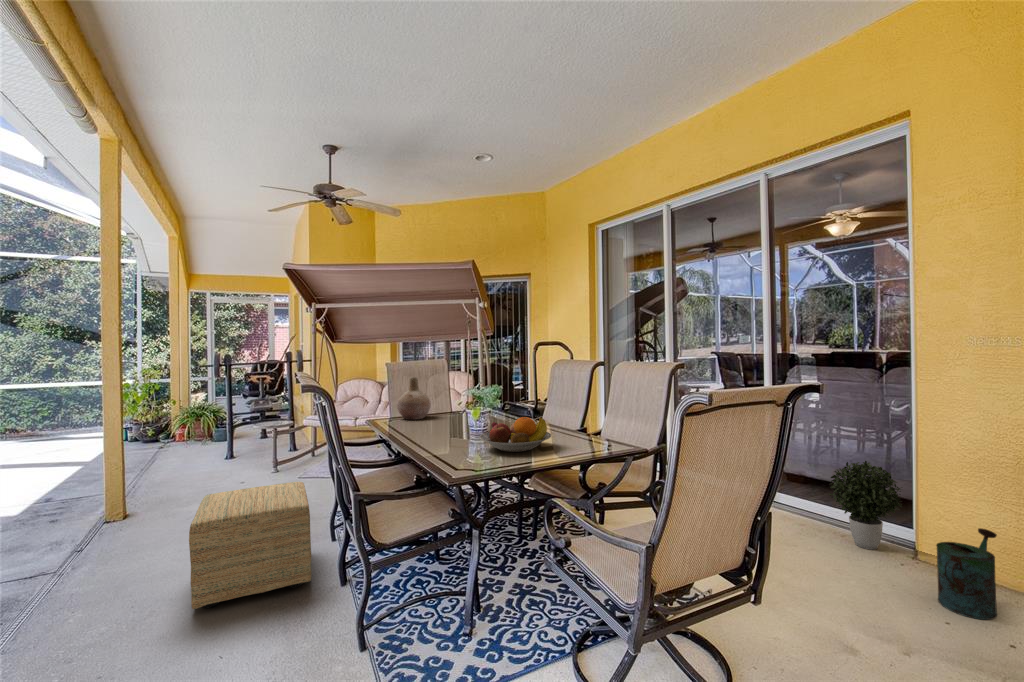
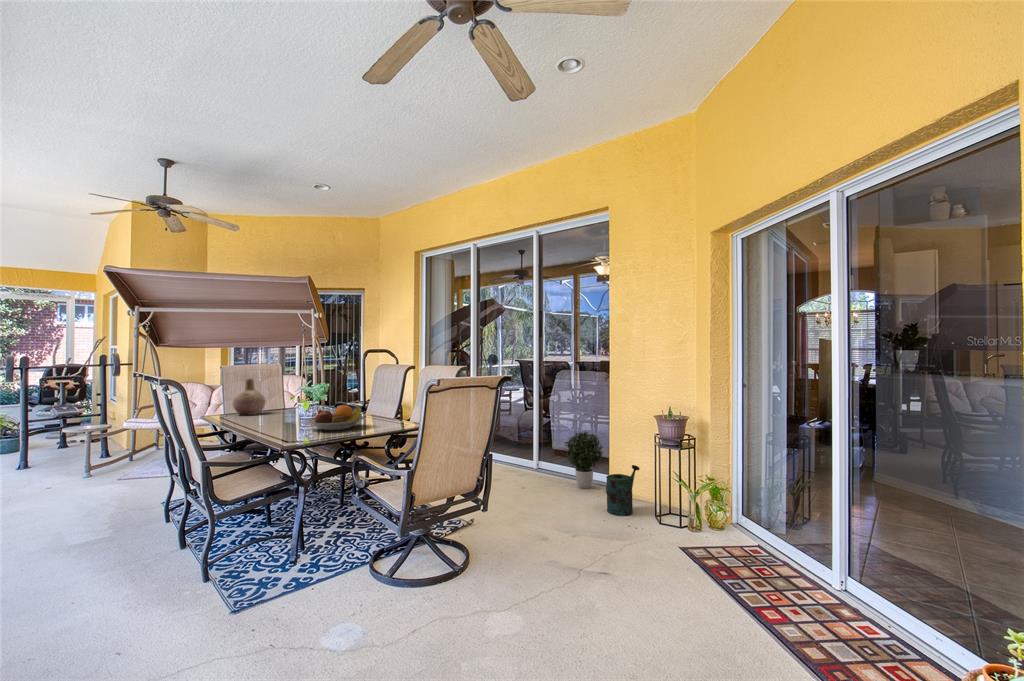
ottoman: present [189,482,311,609] -> none [29,470,151,579]

